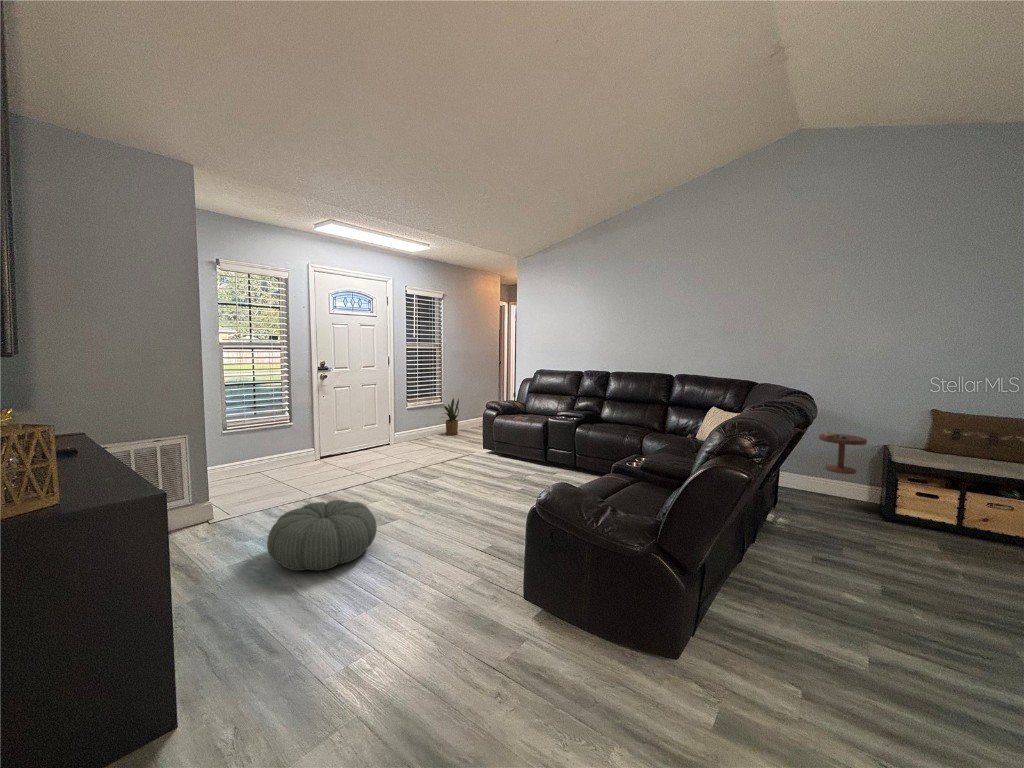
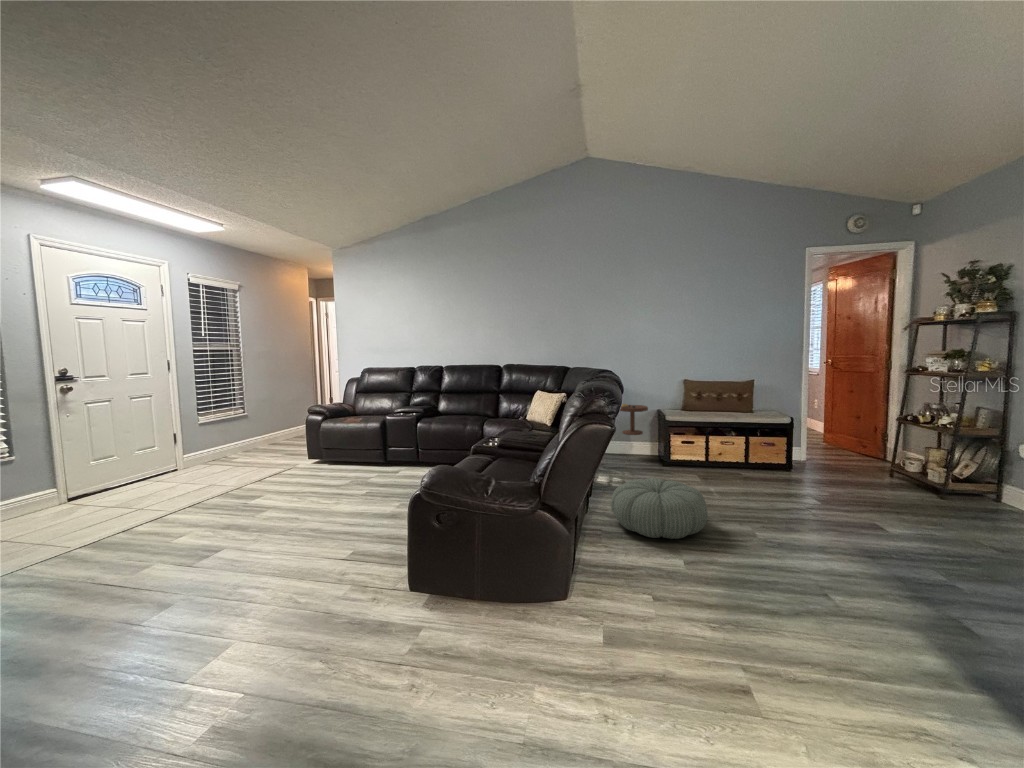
house plant: present [444,398,459,435] -> none [240,406,271,451]
pouf: present [267,500,377,571] -> present [611,478,708,539]

